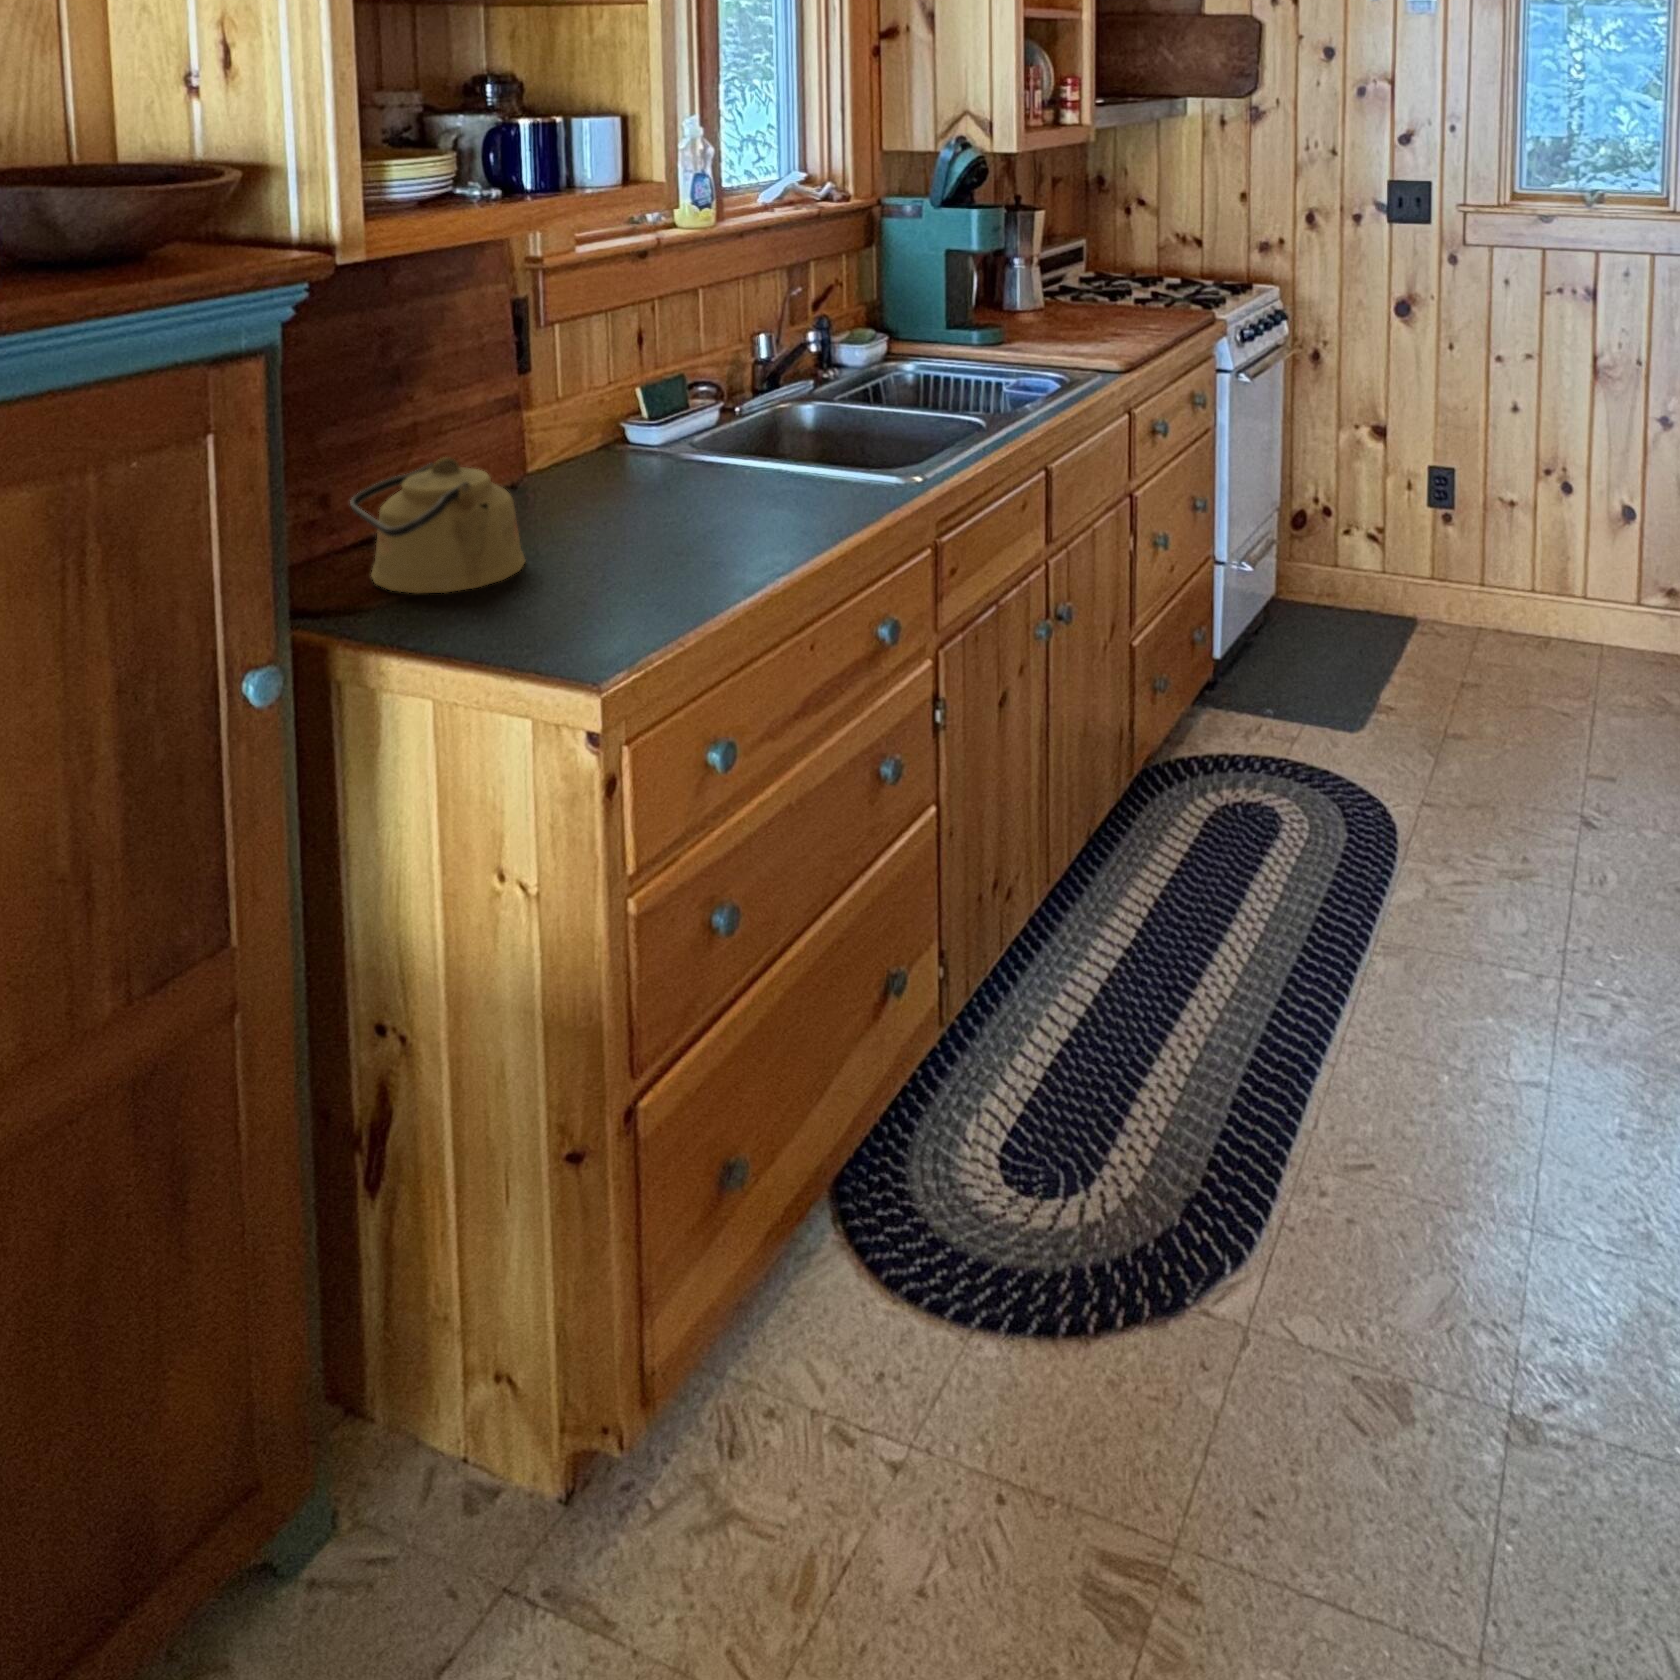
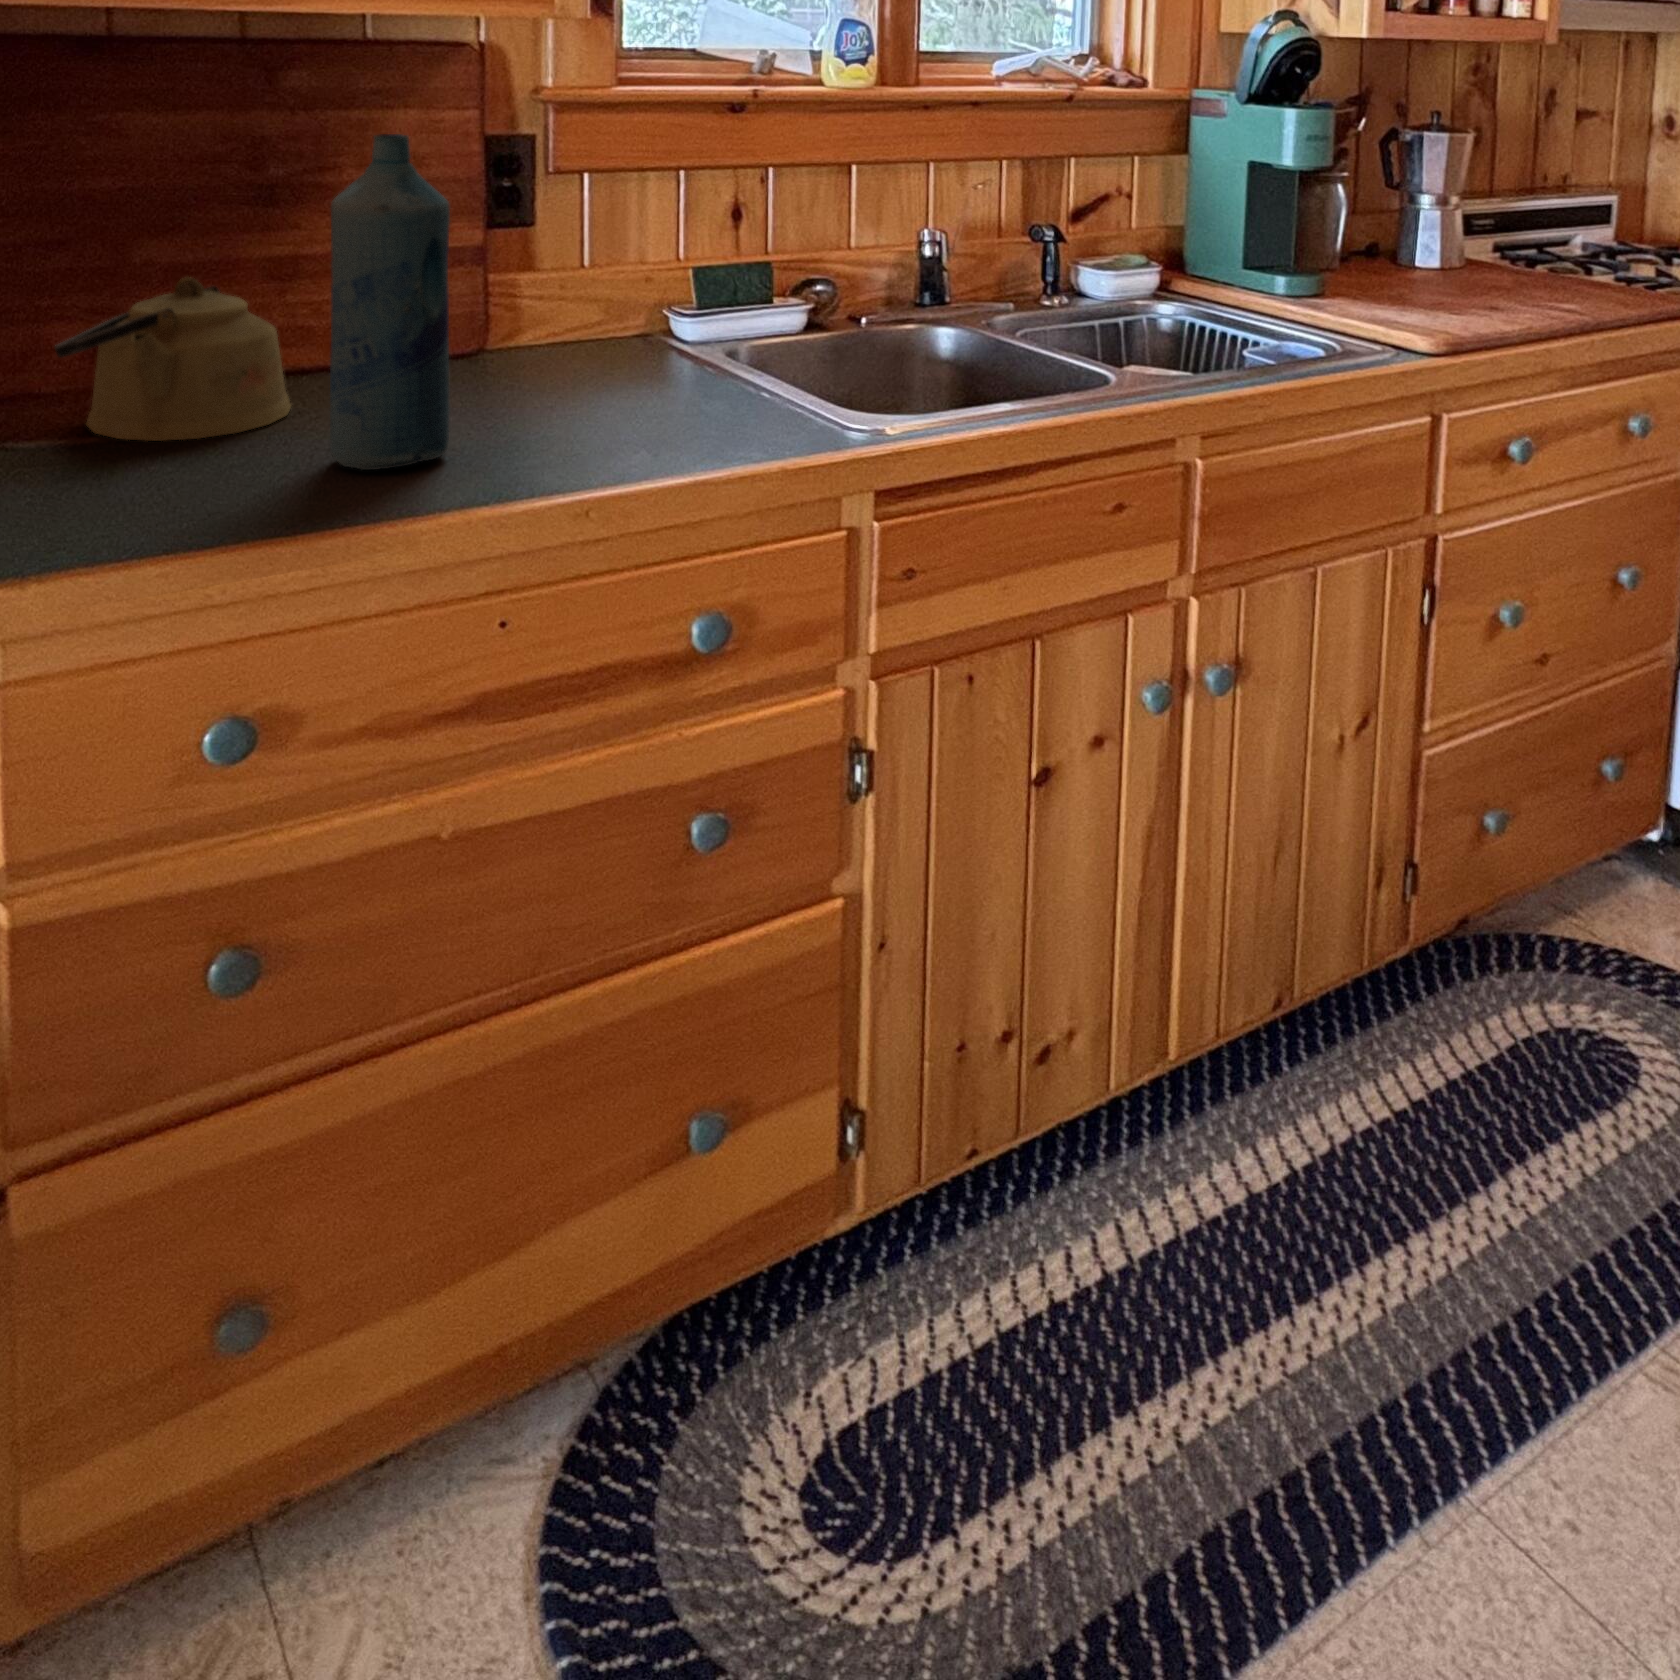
bottle: none [633,323,720,571] -> present [330,134,450,470]

